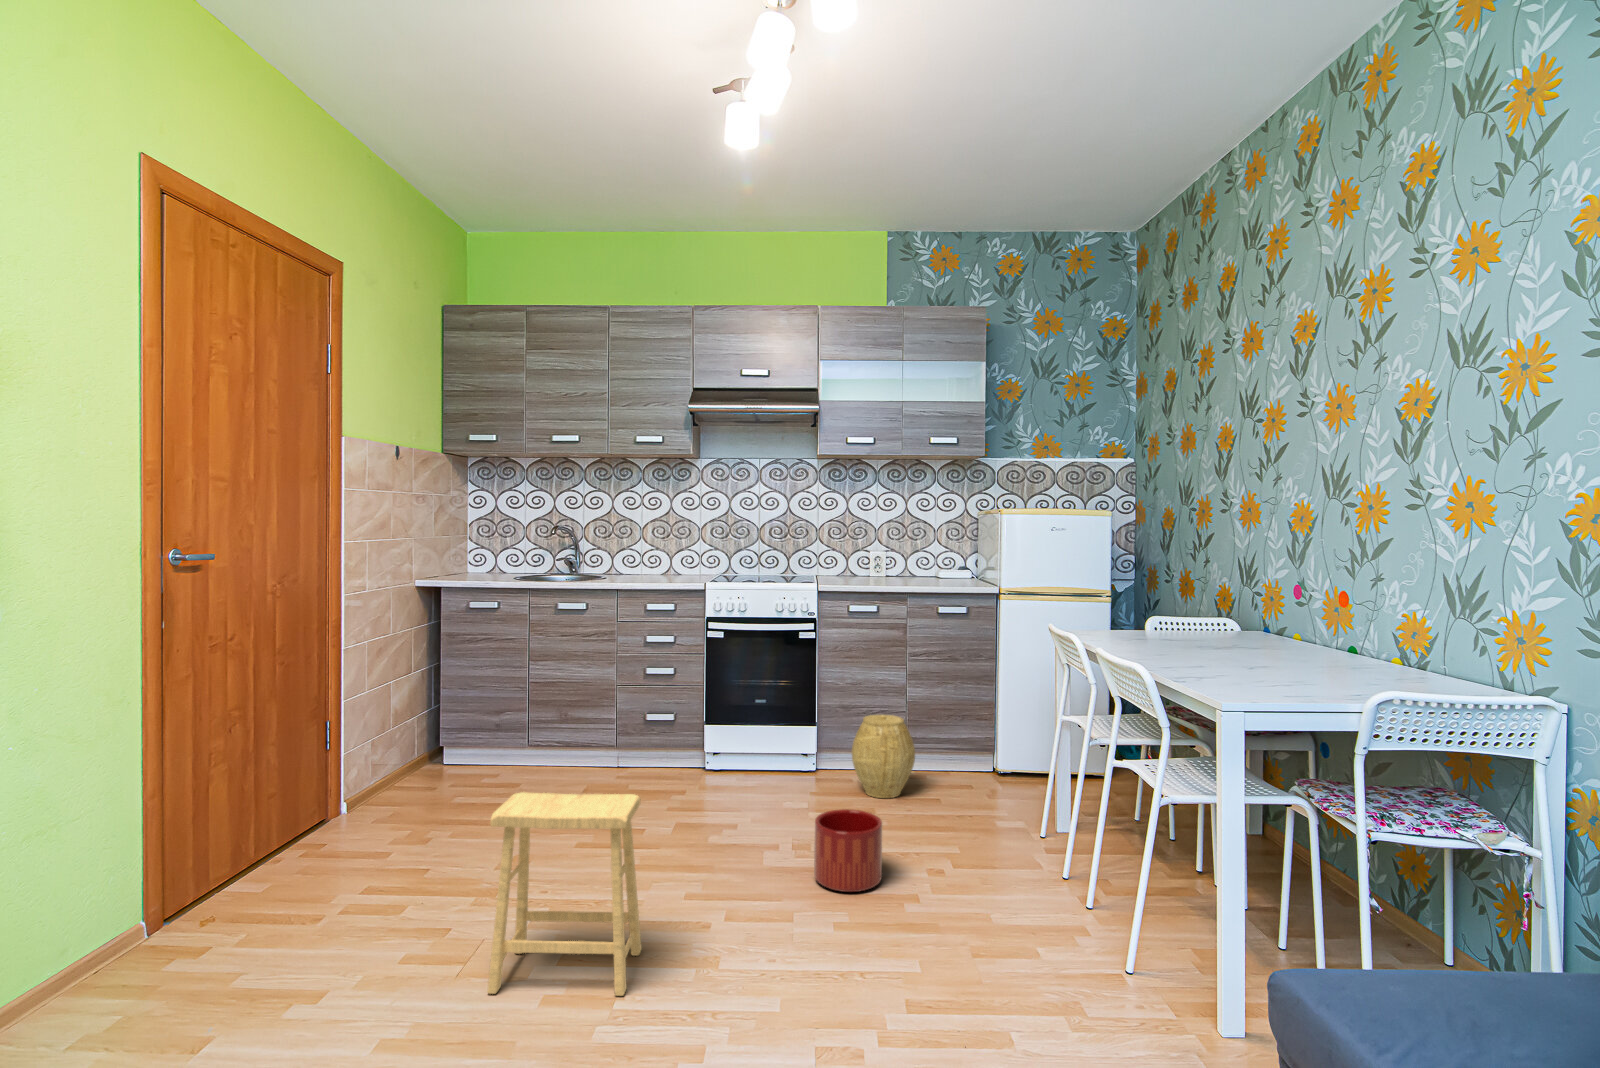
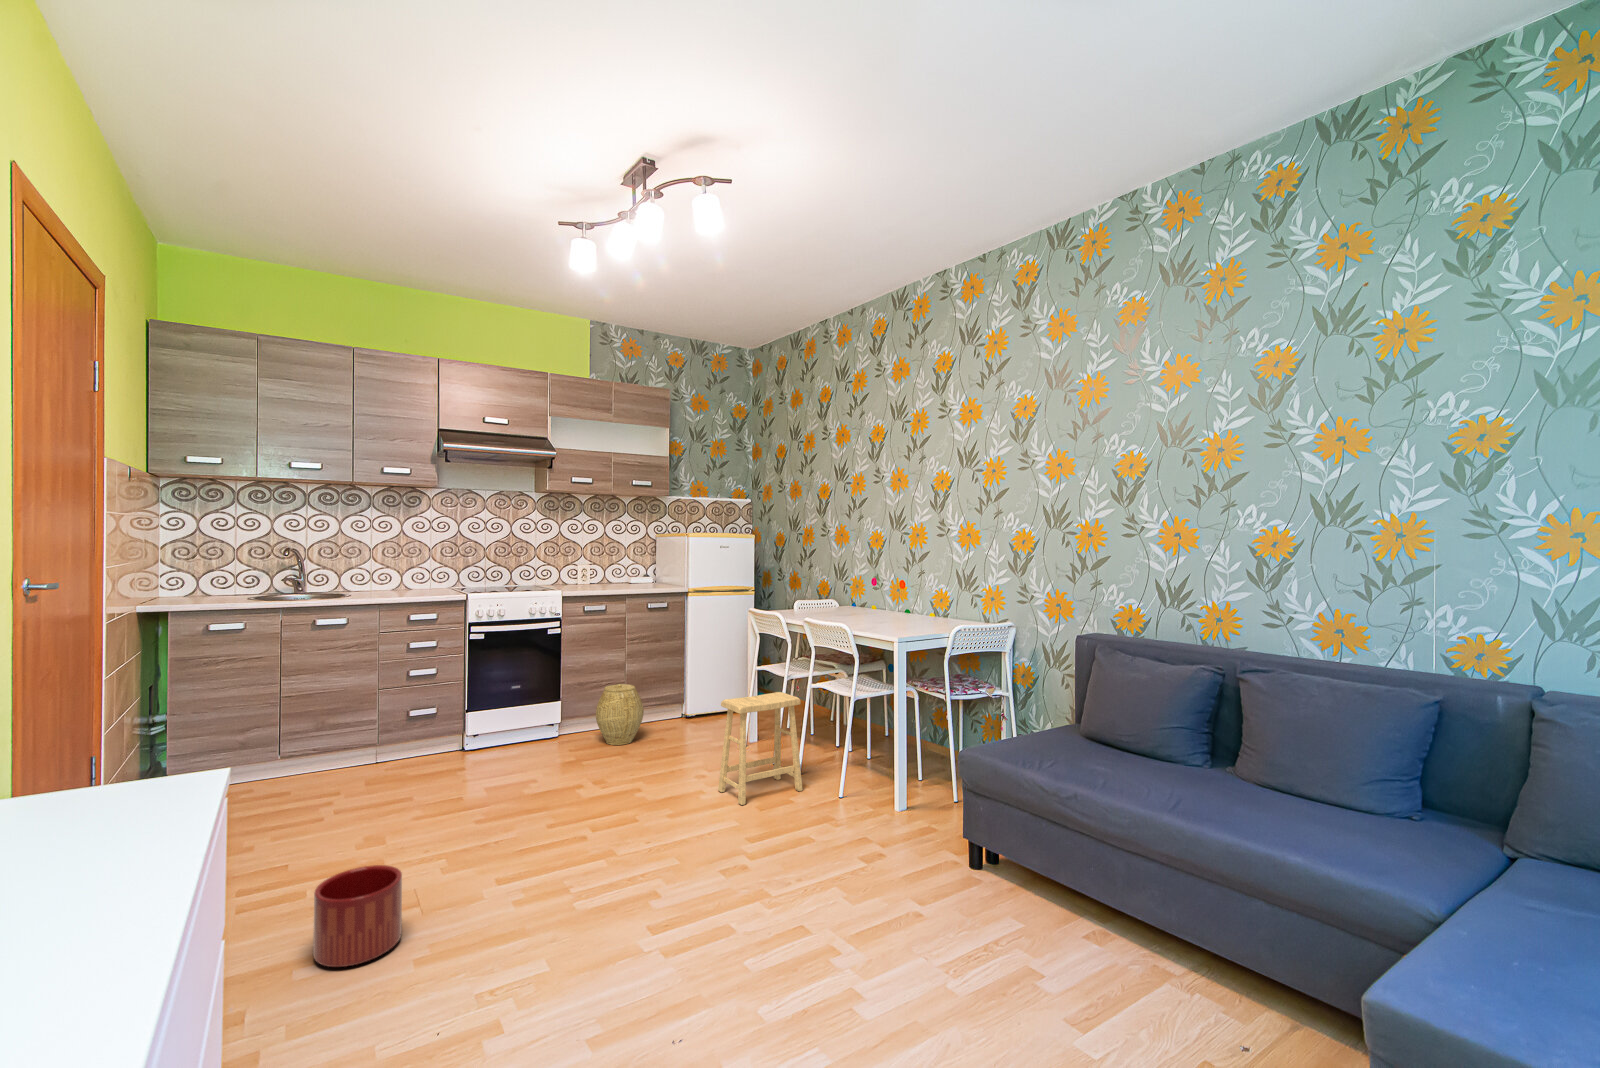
footstool: present [488,792,642,996] -> present [718,692,803,805]
planter: present [814,809,882,892] -> present [313,865,402,967]

